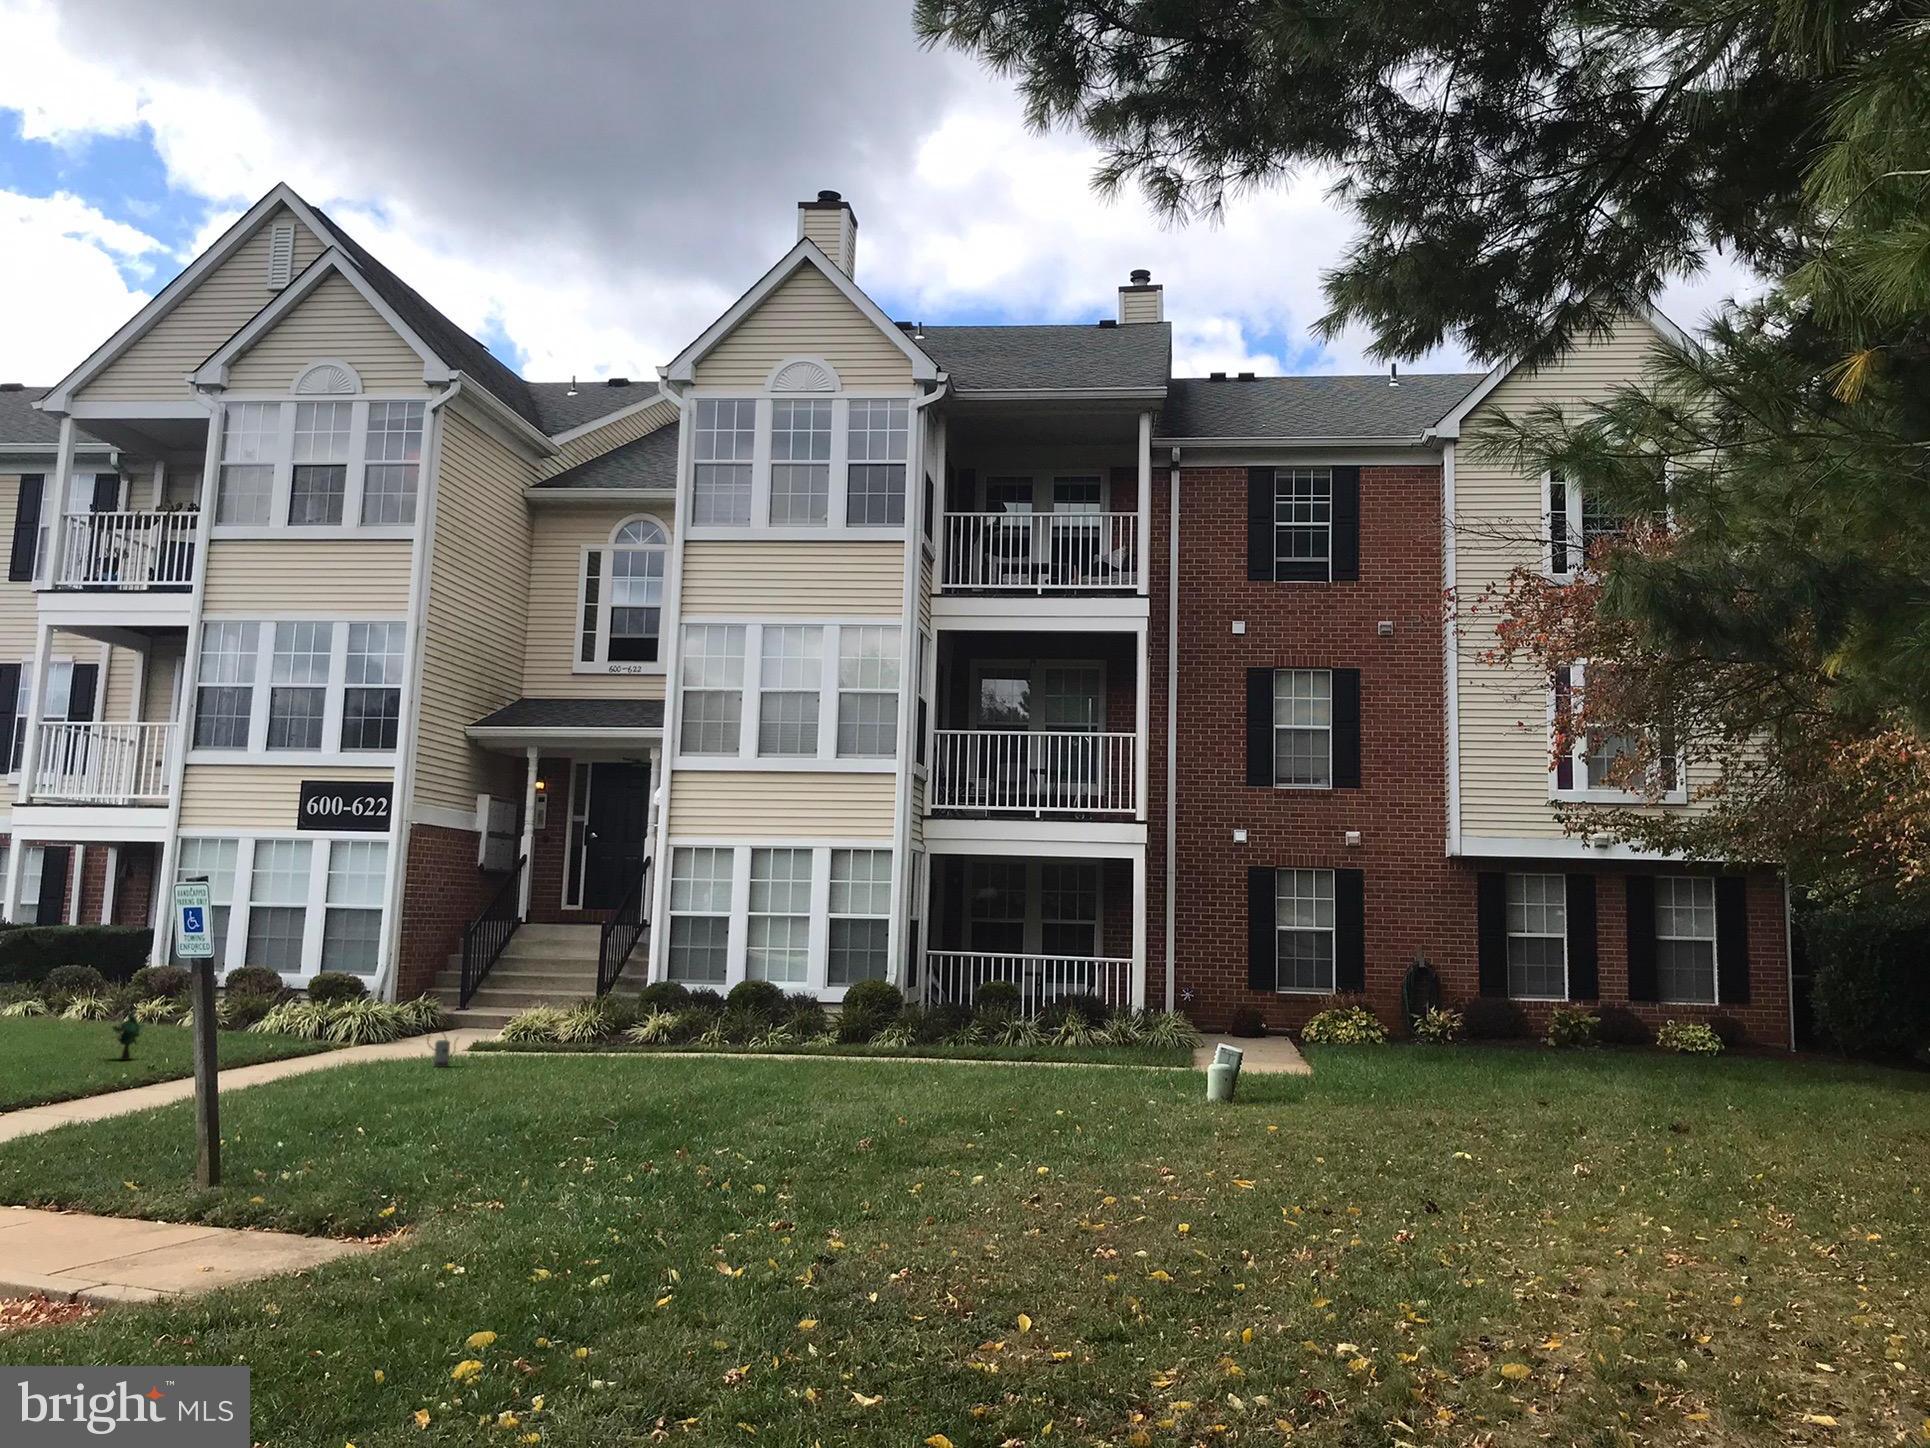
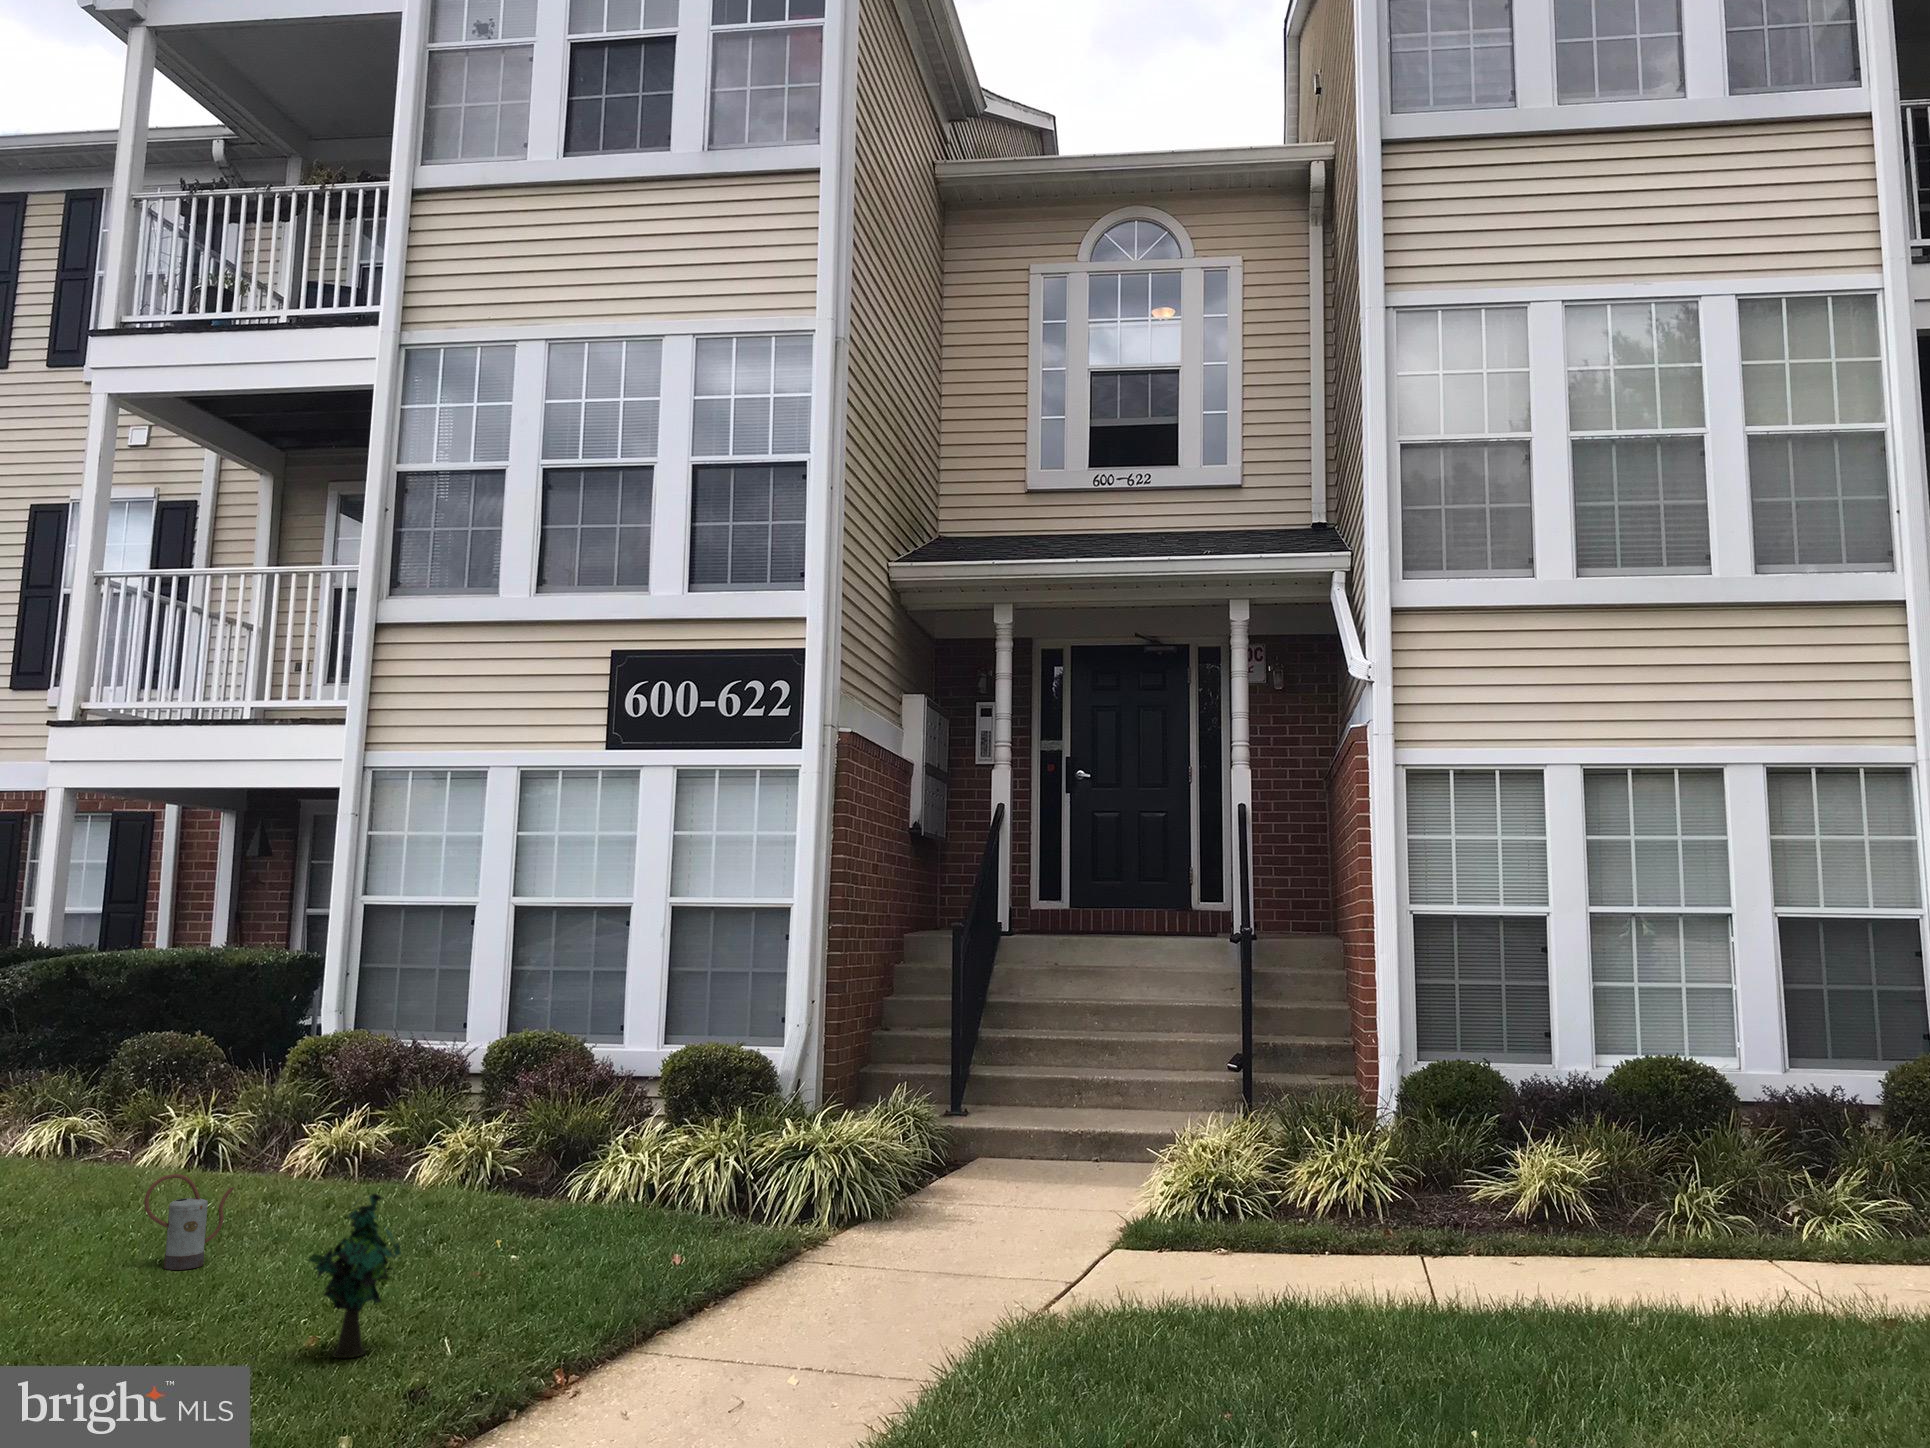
watering can: present [429,1031,456,1067] -> present [144,1174,234,1270]

